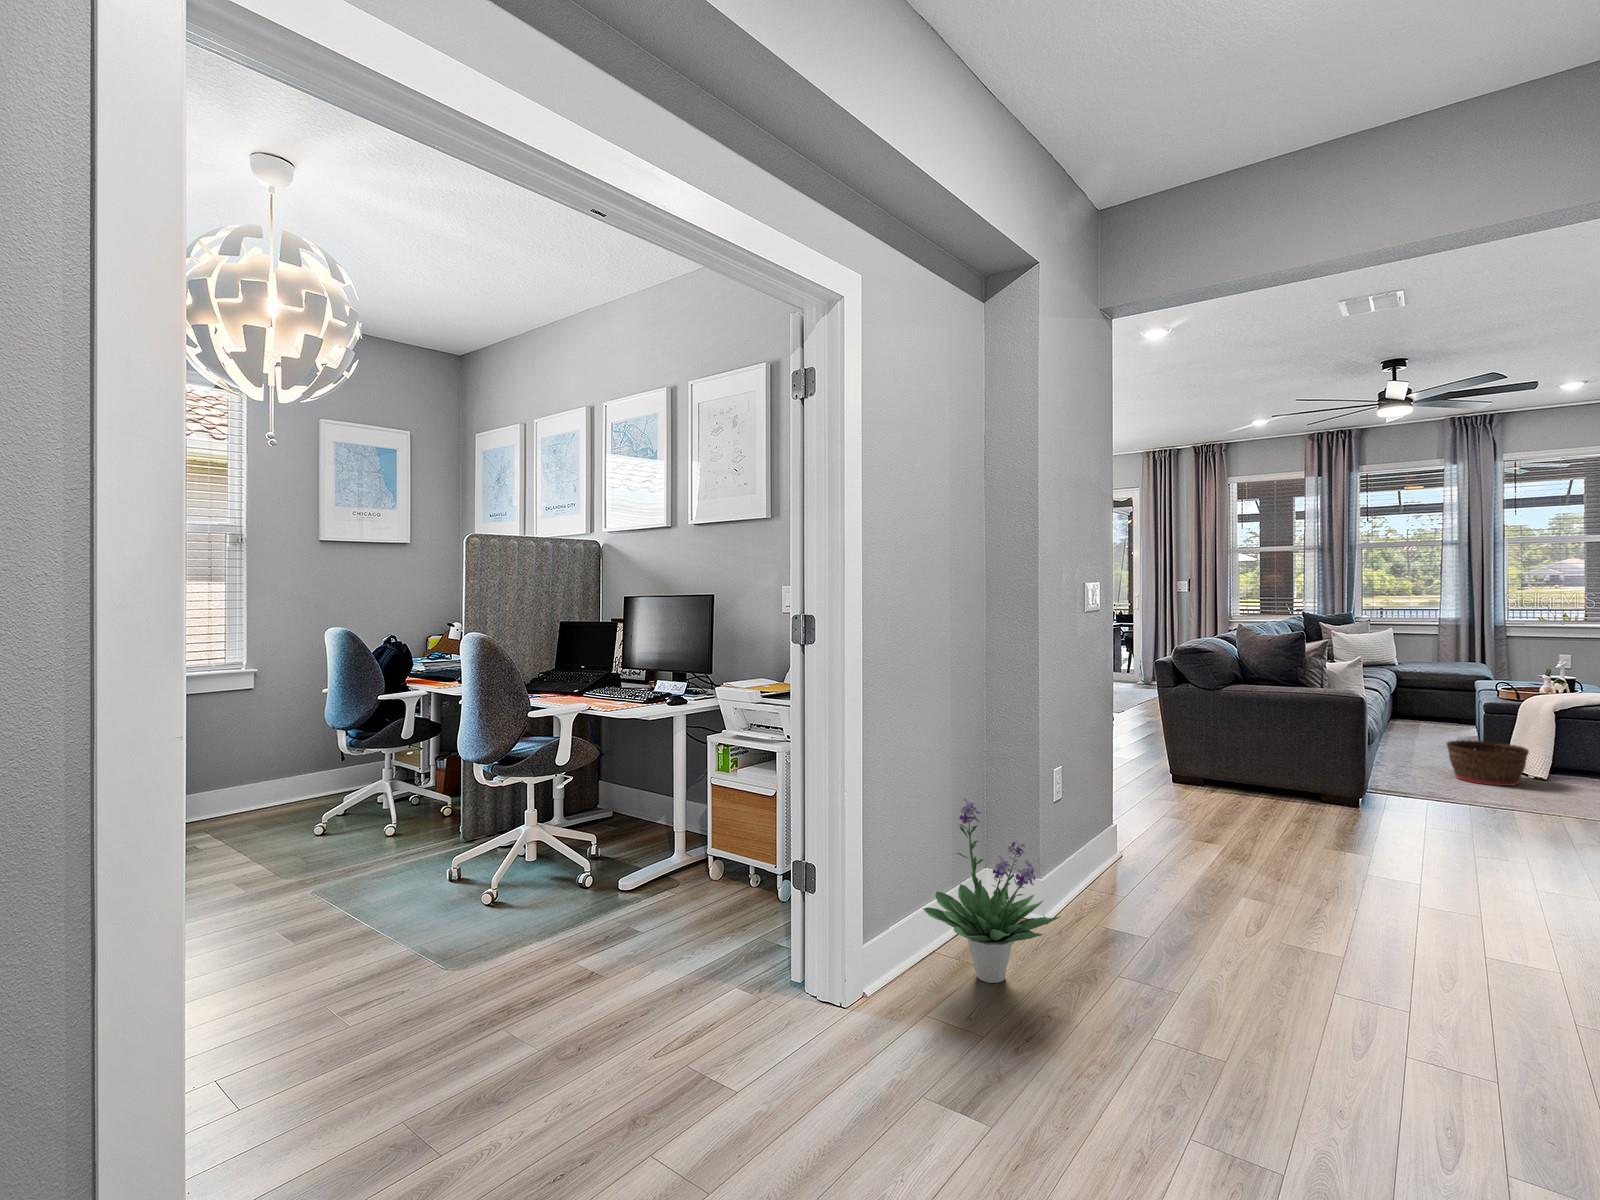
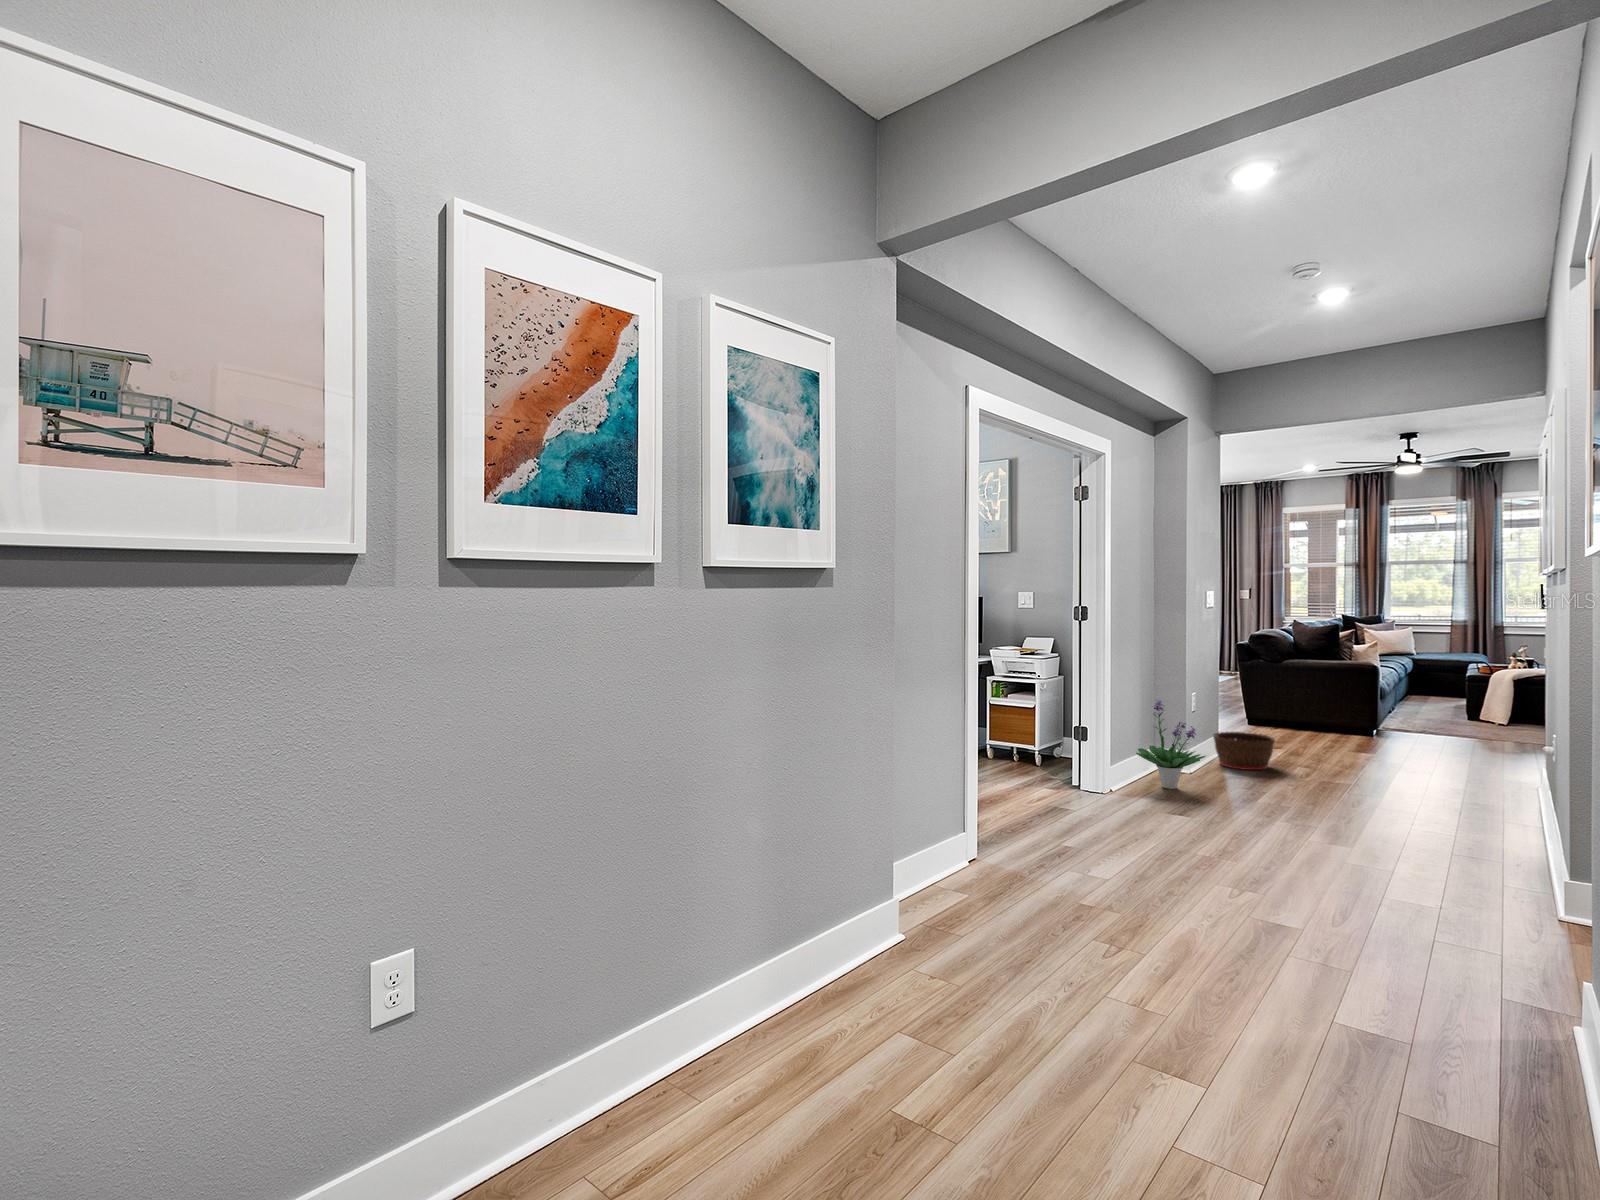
basket: present [1447,740,1529,786] -> present [1213,732,1275,770]

